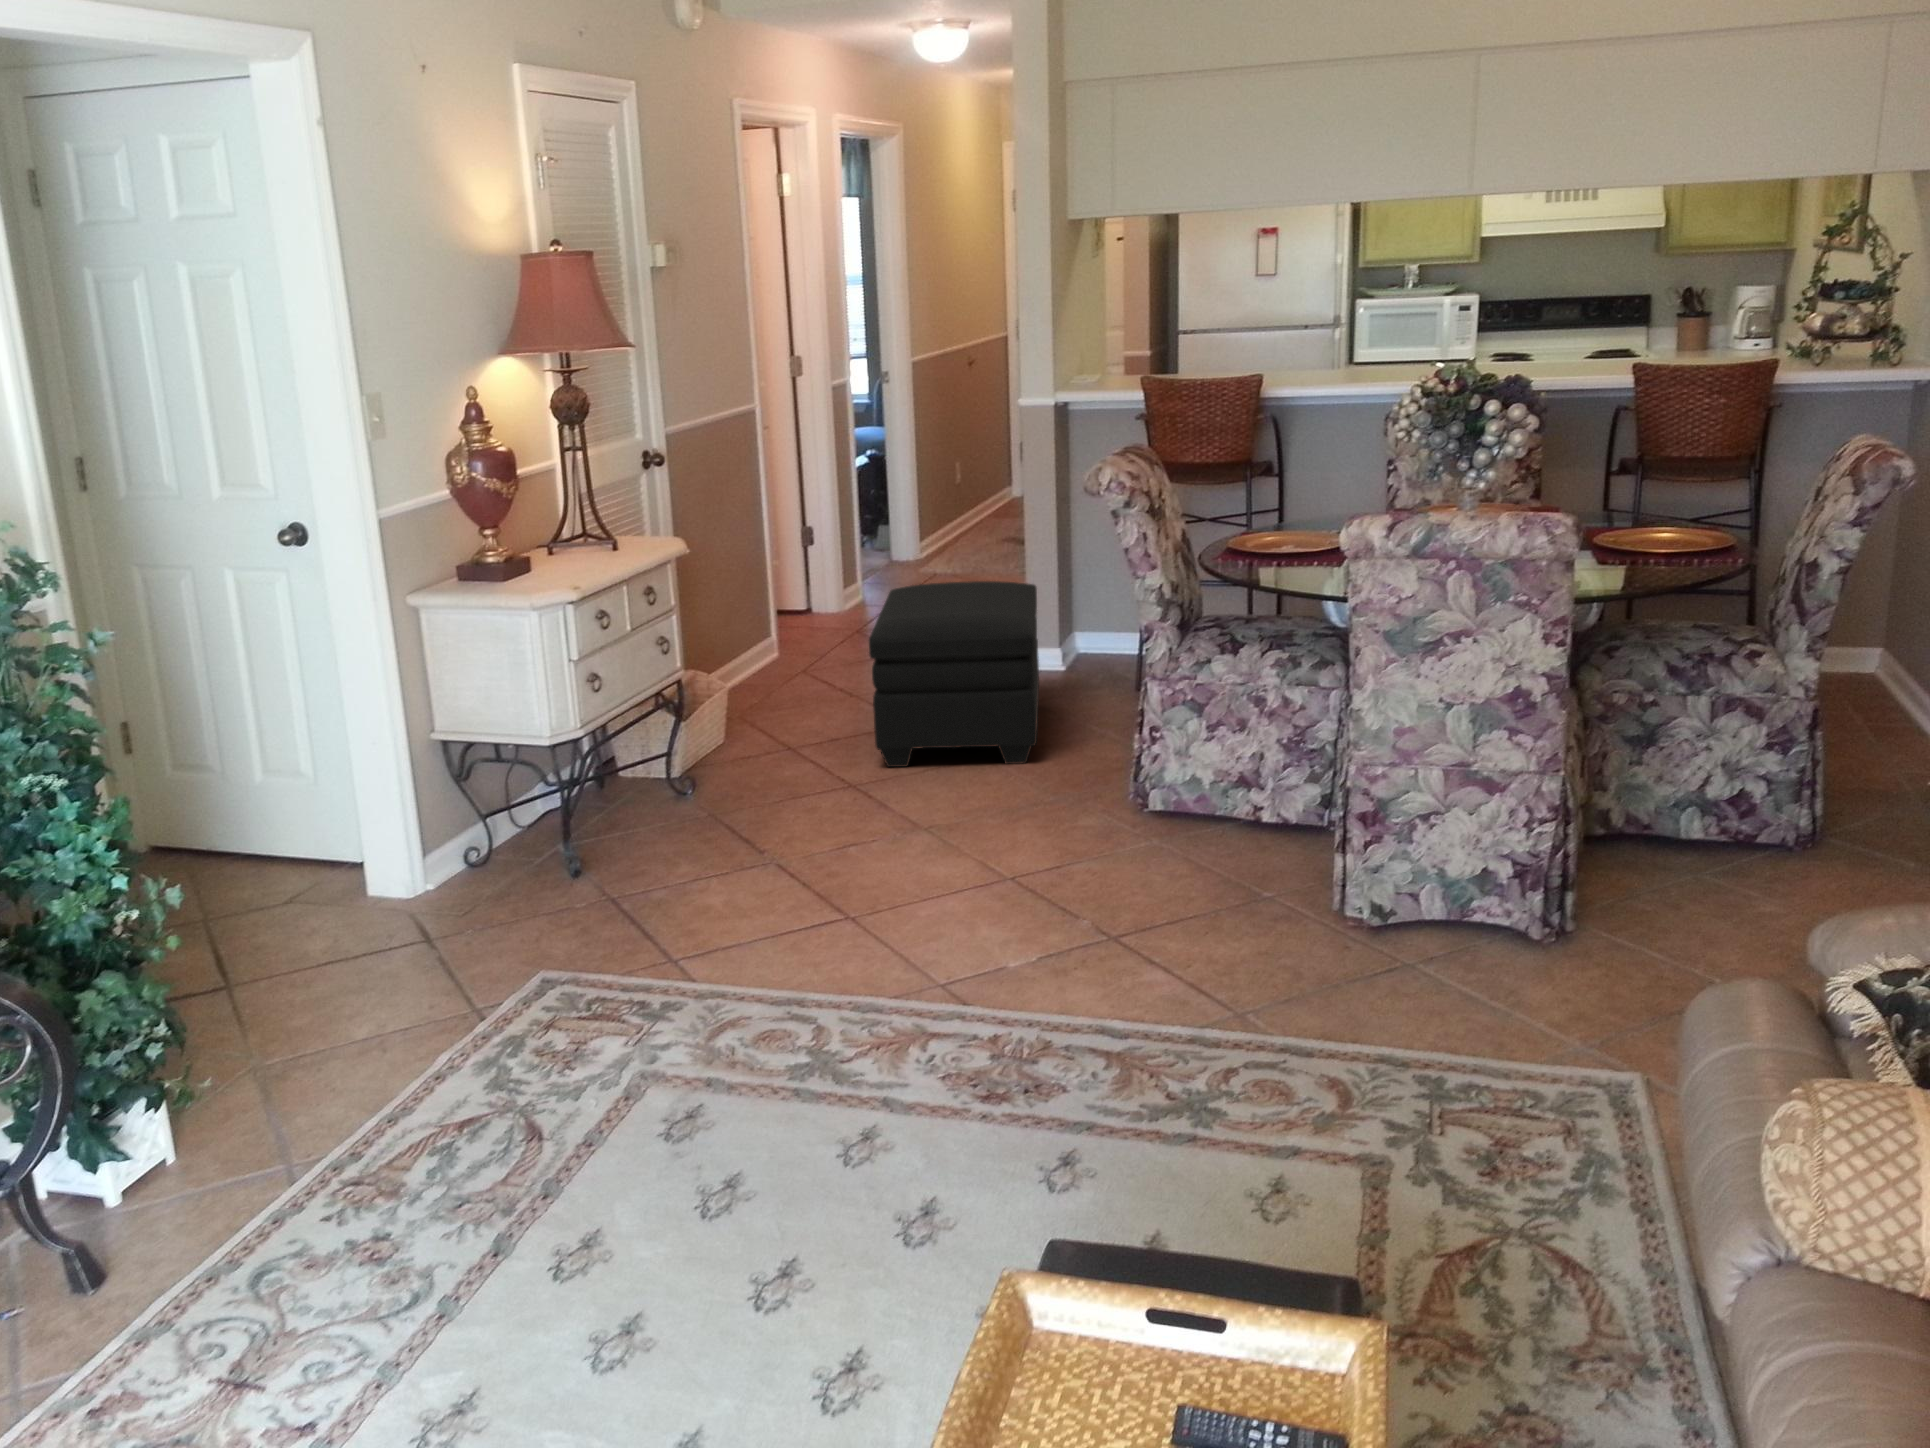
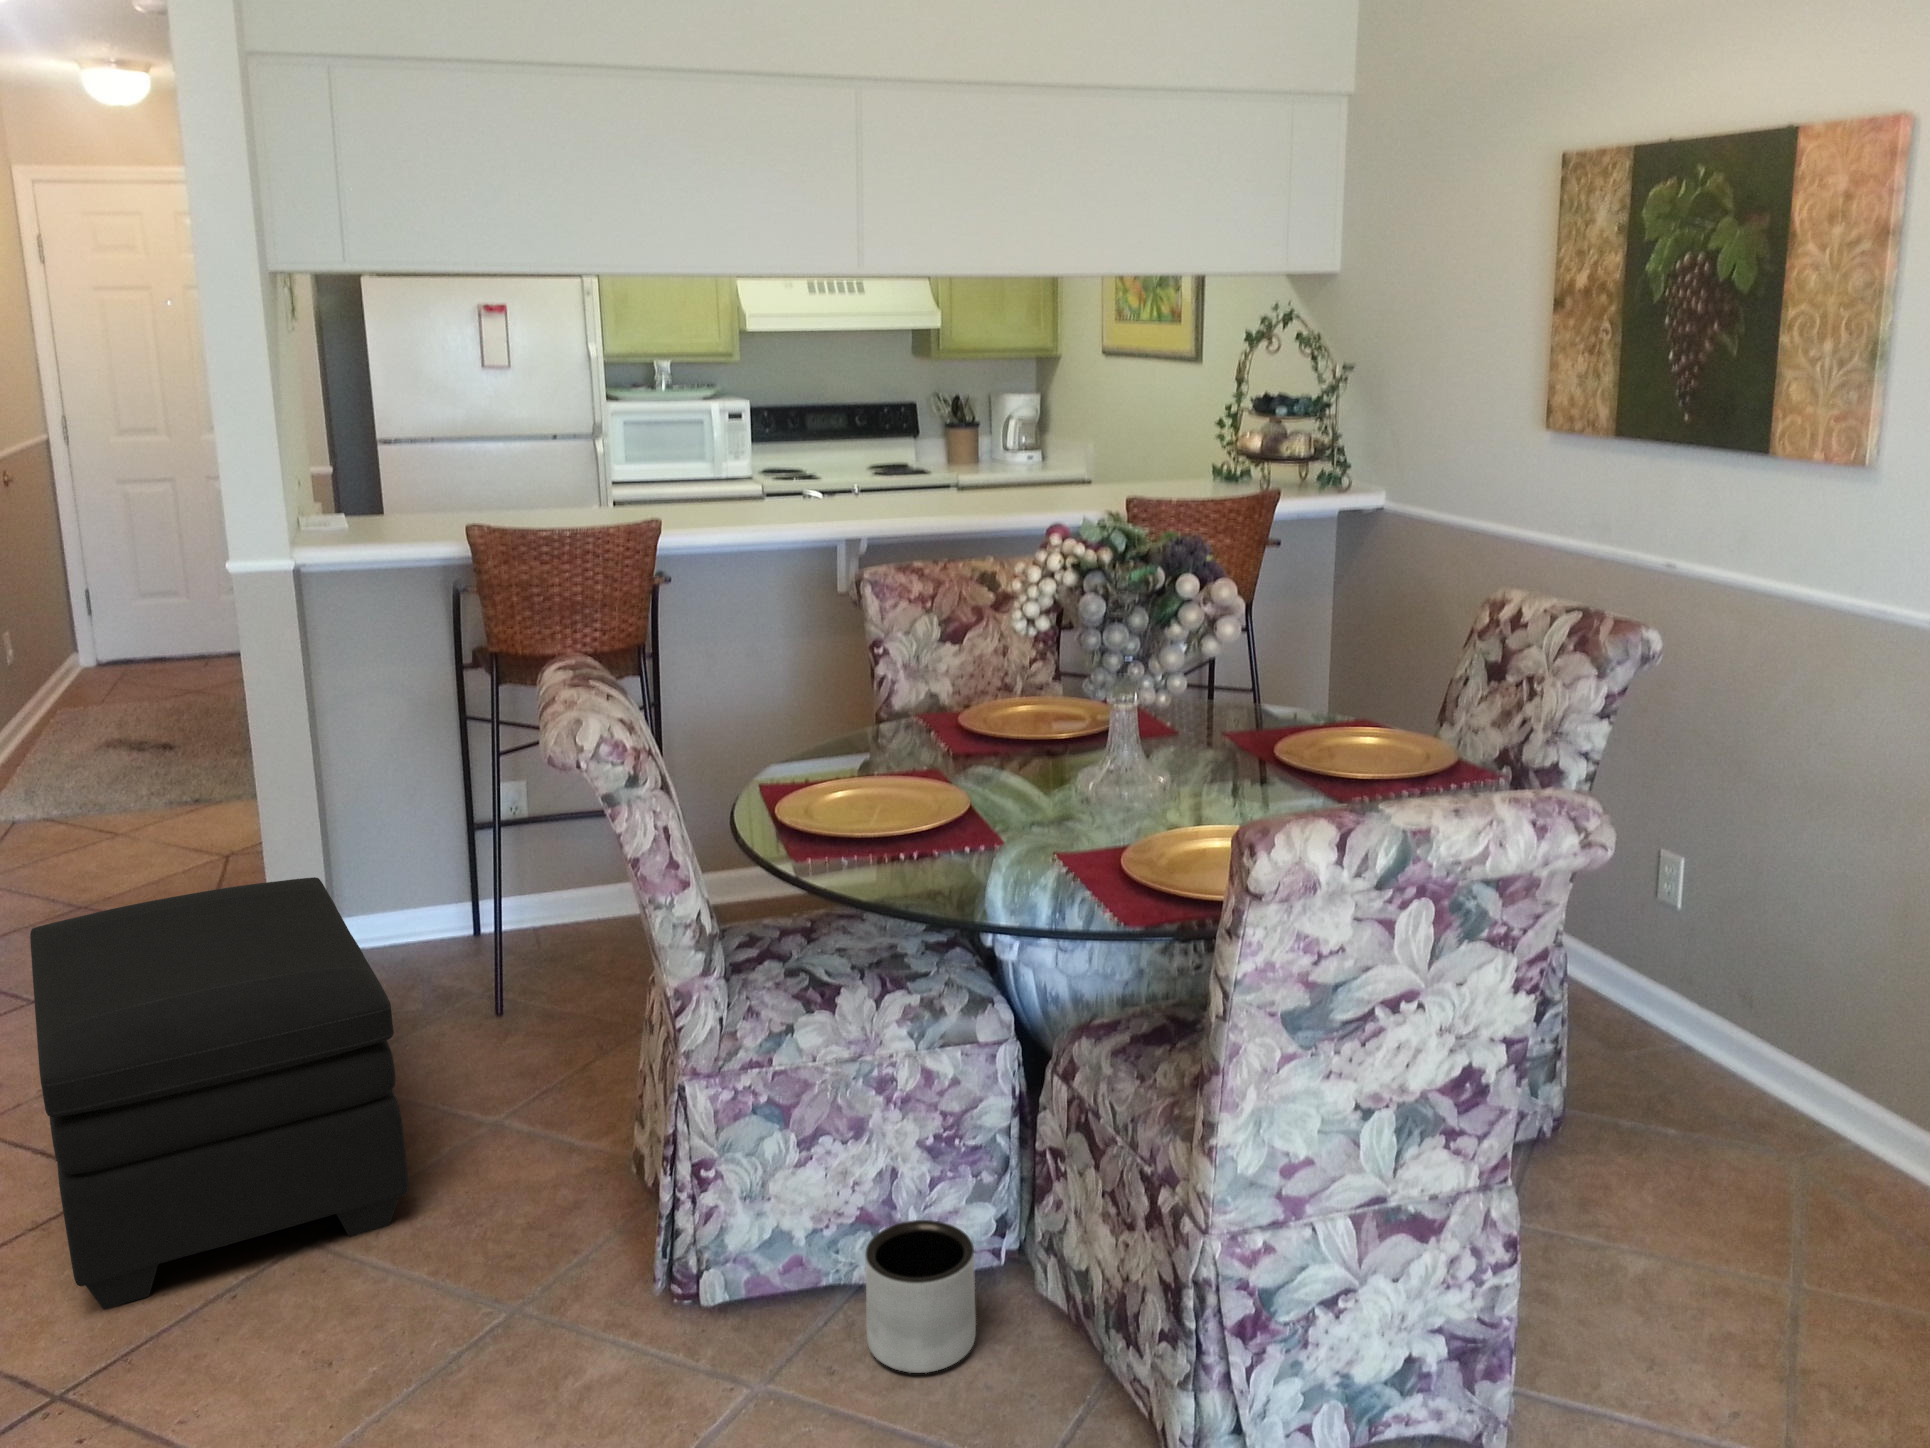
planter: none [1225,781,1290,858] -> present [865,1220,976,1373]

